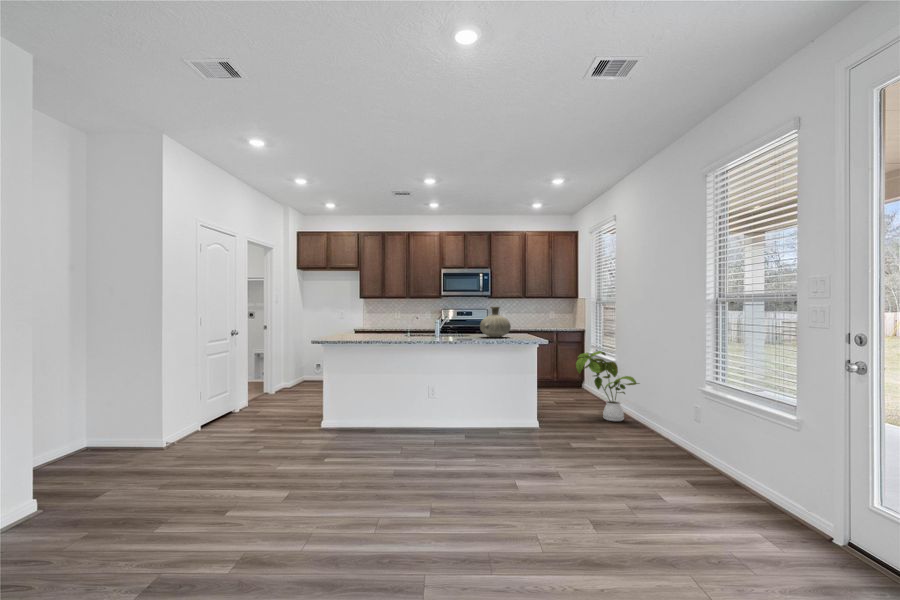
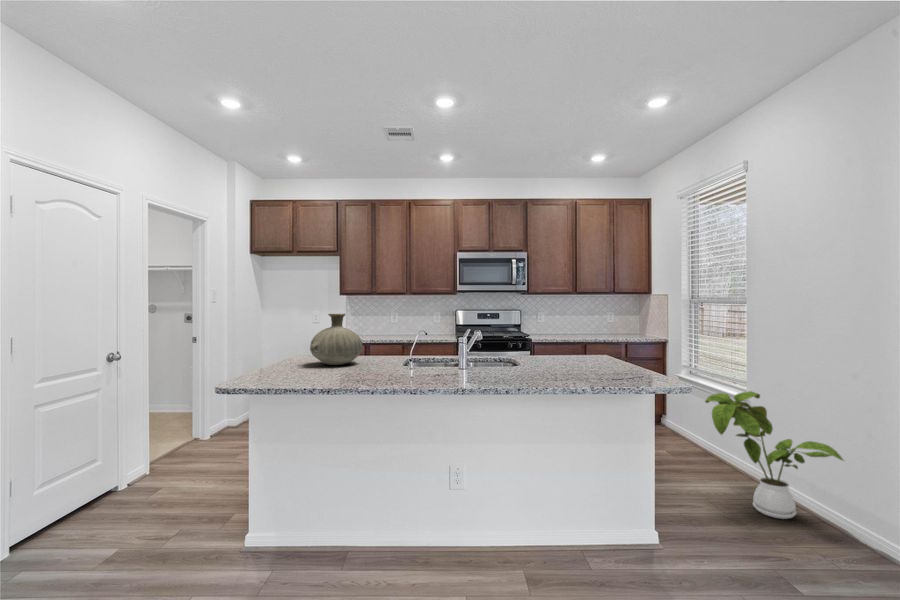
vase: present [480,307,511,337] -> present [310,313,362,365]

